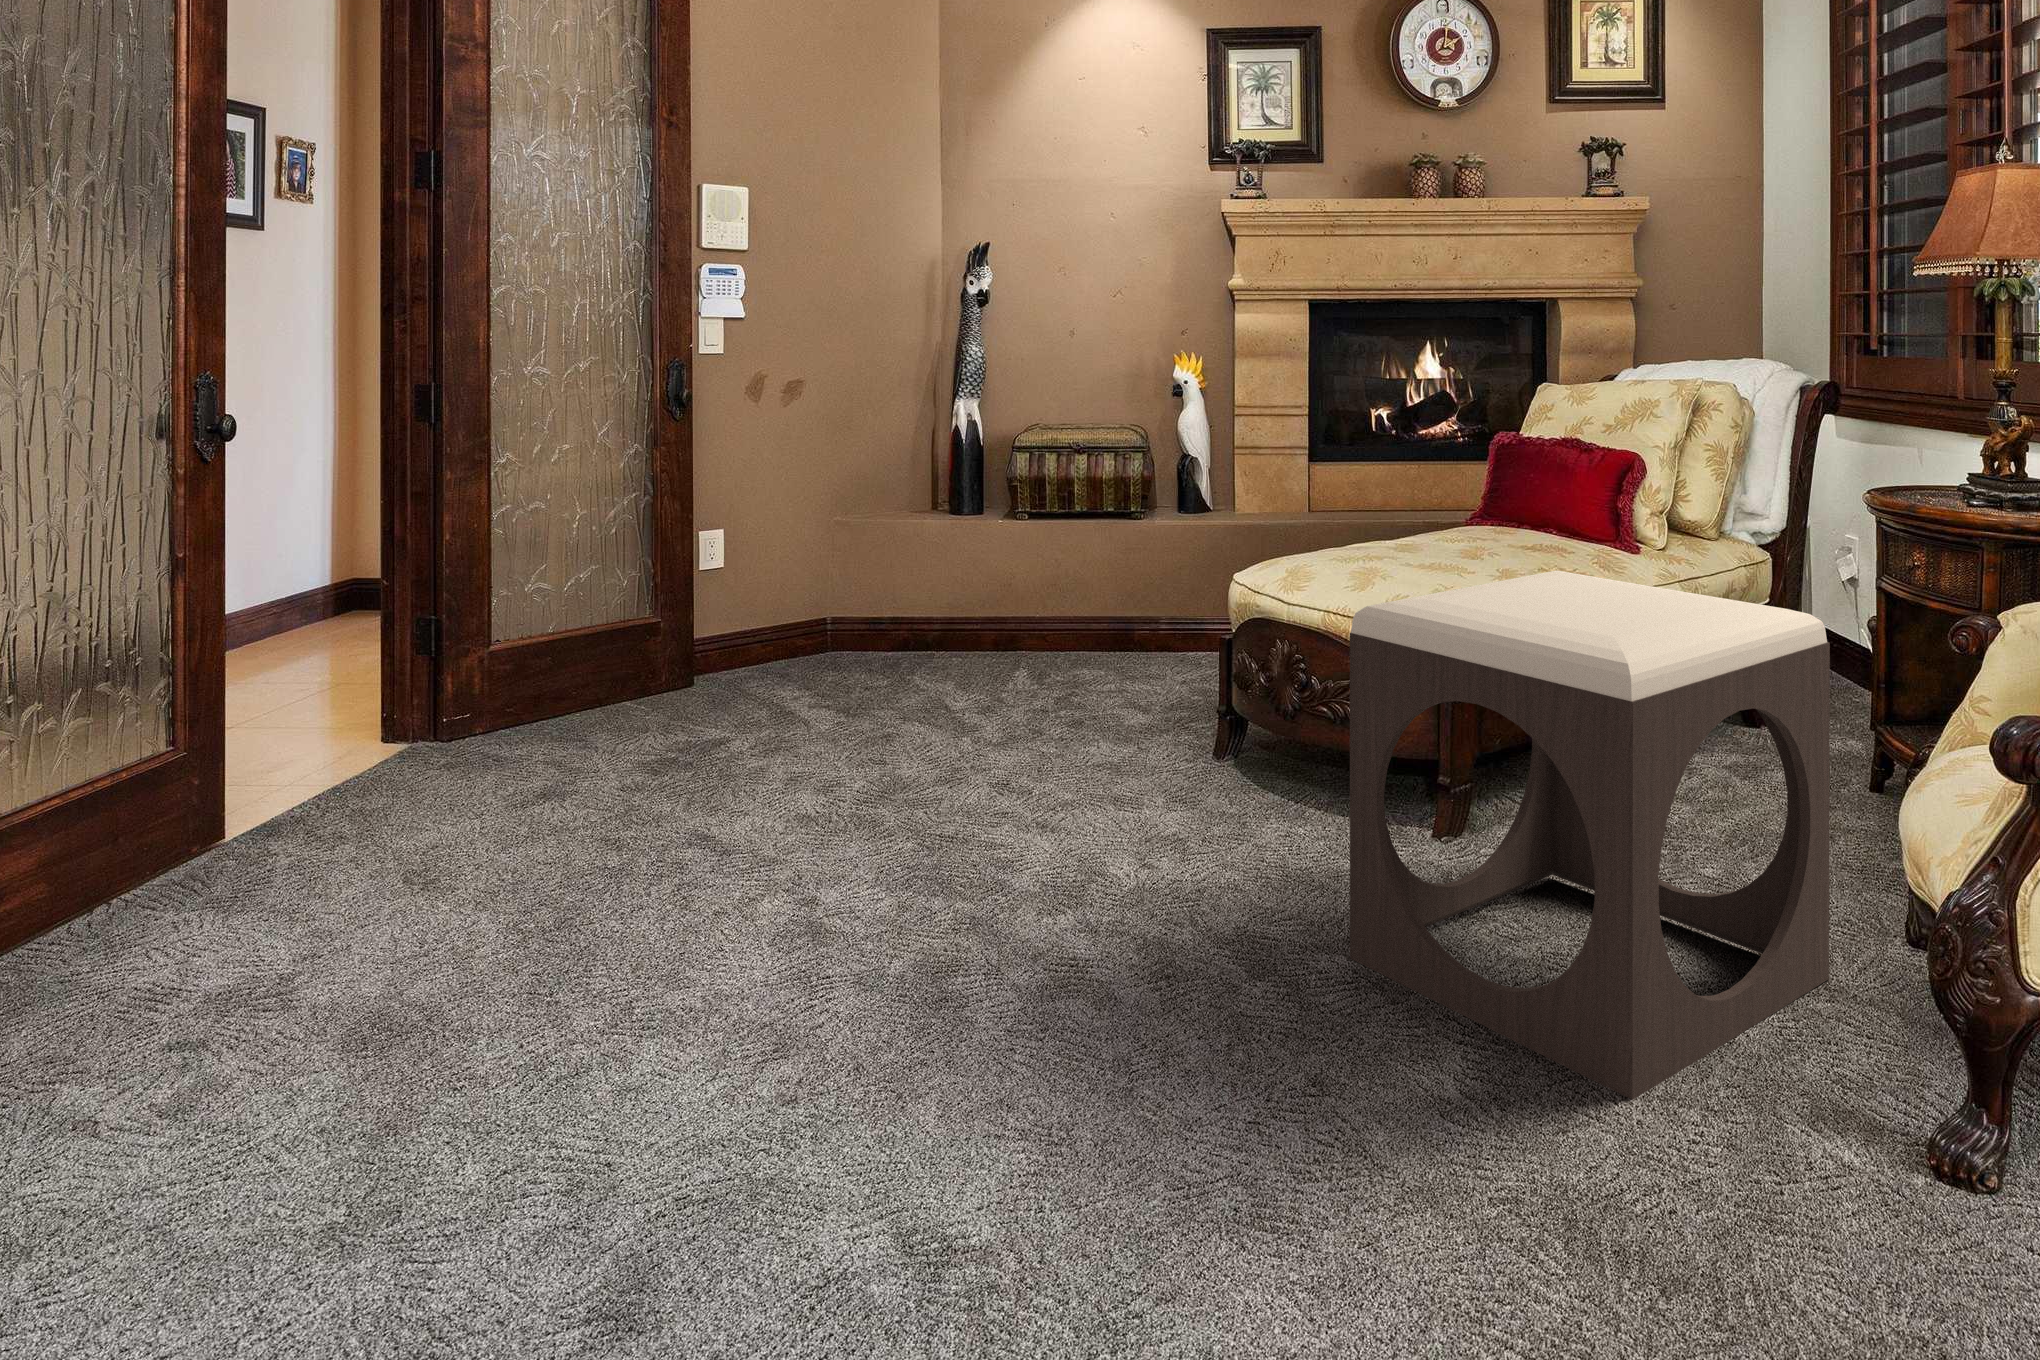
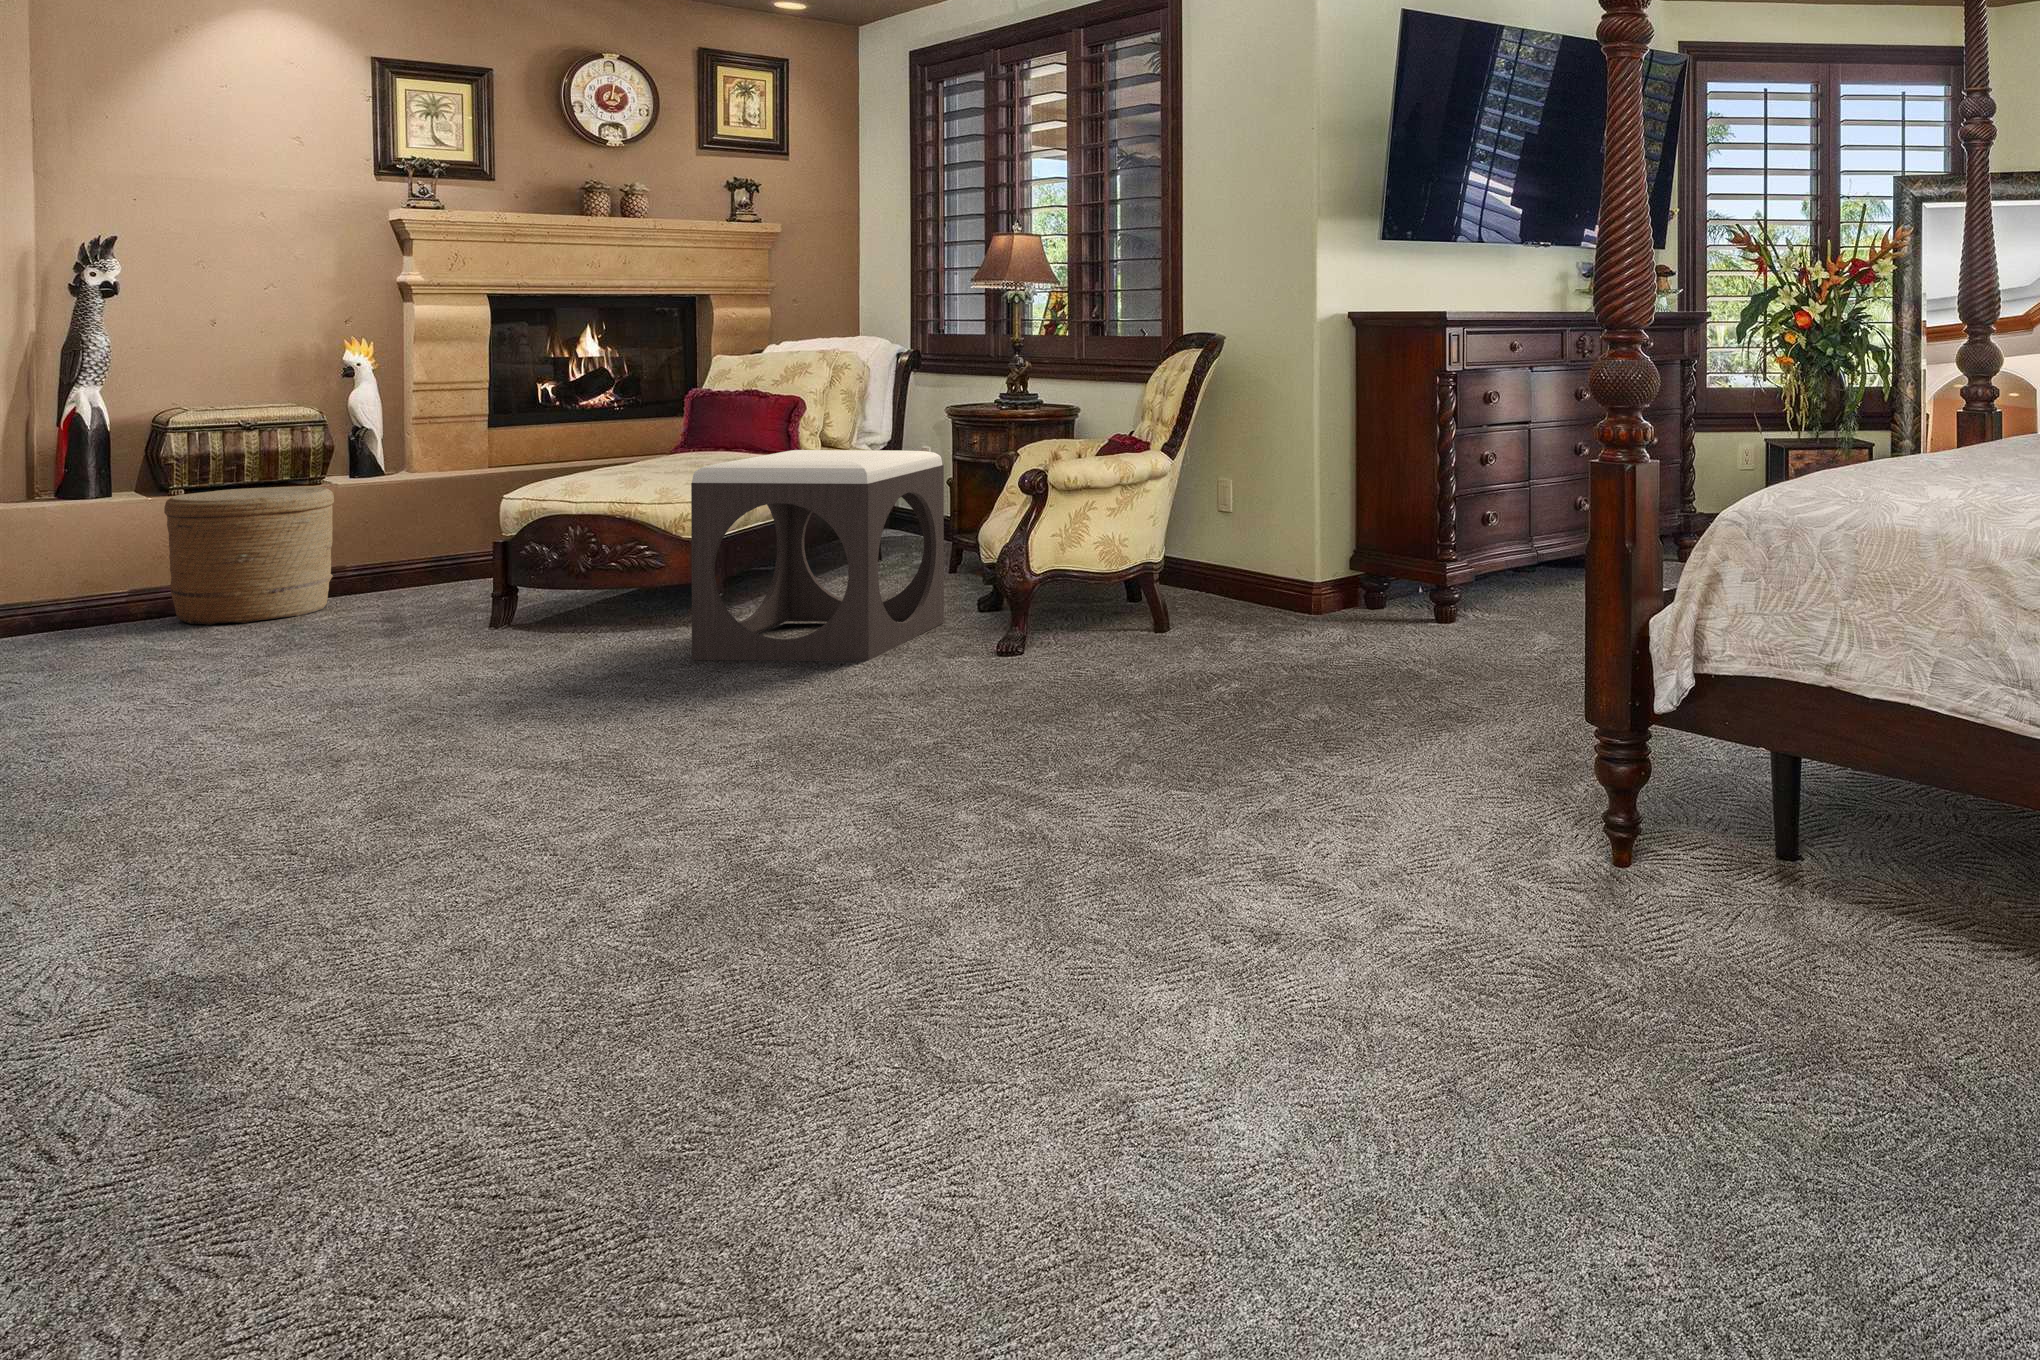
woven basket: none [981,522,1128,685] -> present [164,487,334,625]

